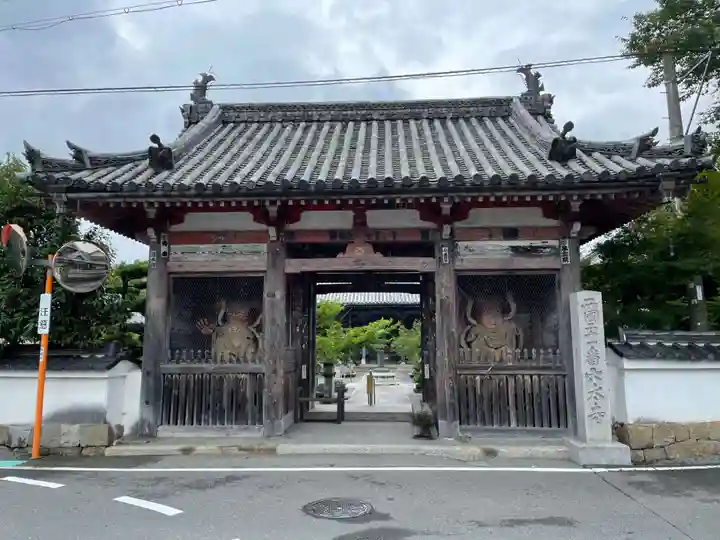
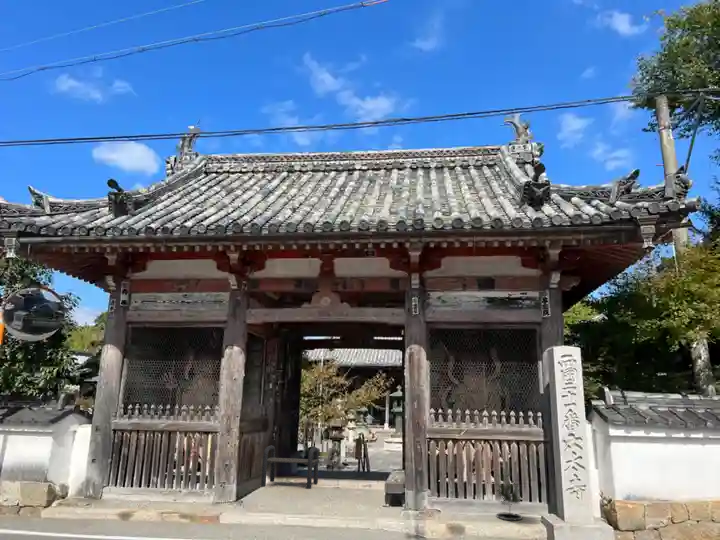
potted tree: present [411,402,434,439] -> present [497,475,522,520]

